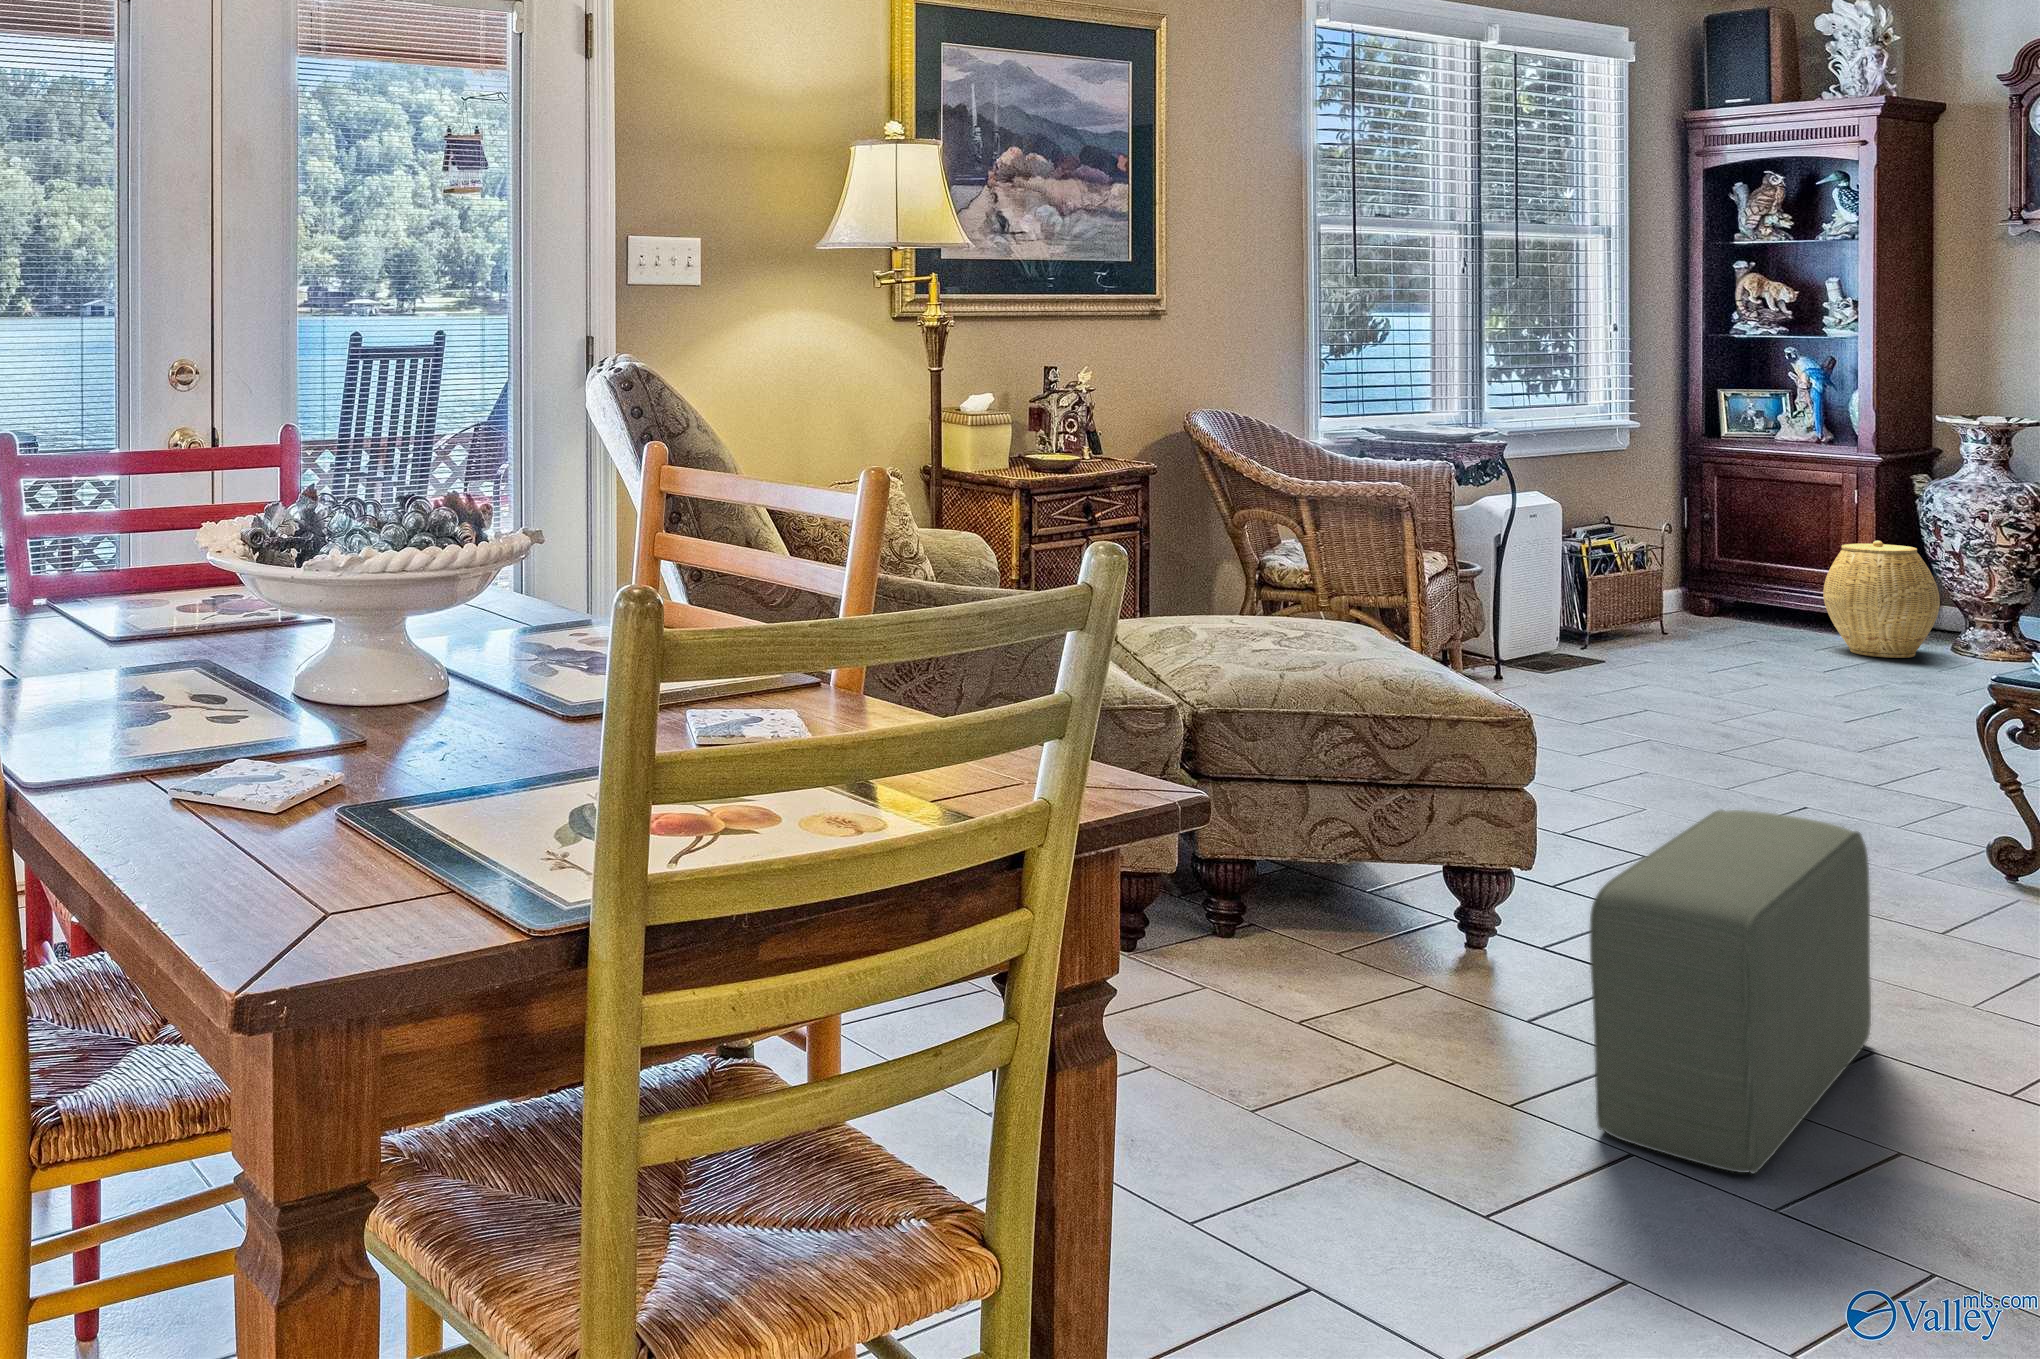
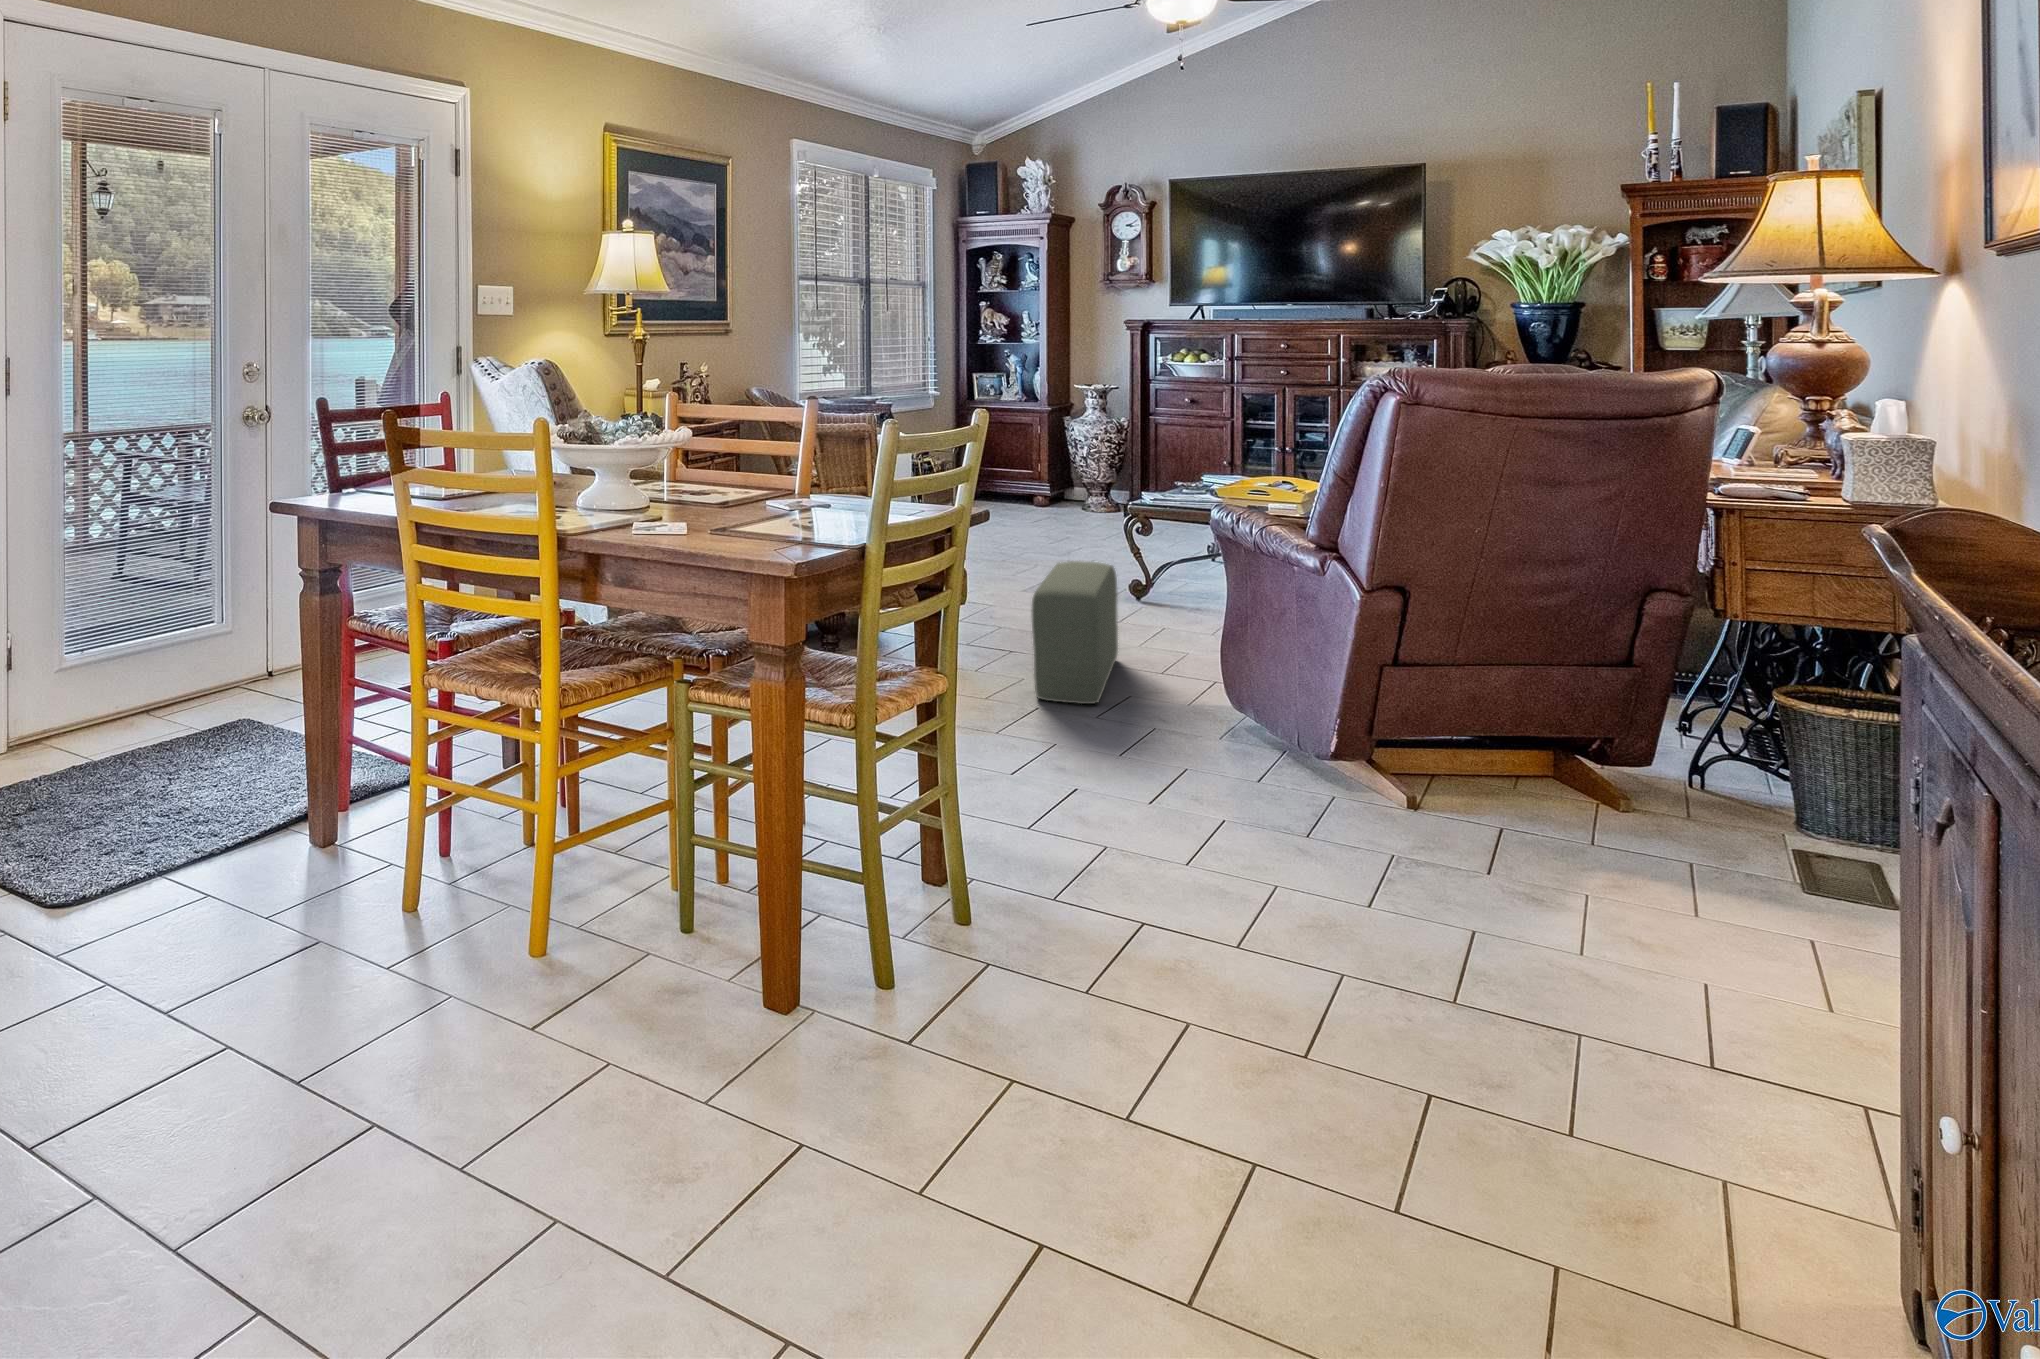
woven basket: present [1823,541,1940,658] -> none [1027,452,1078,514]

